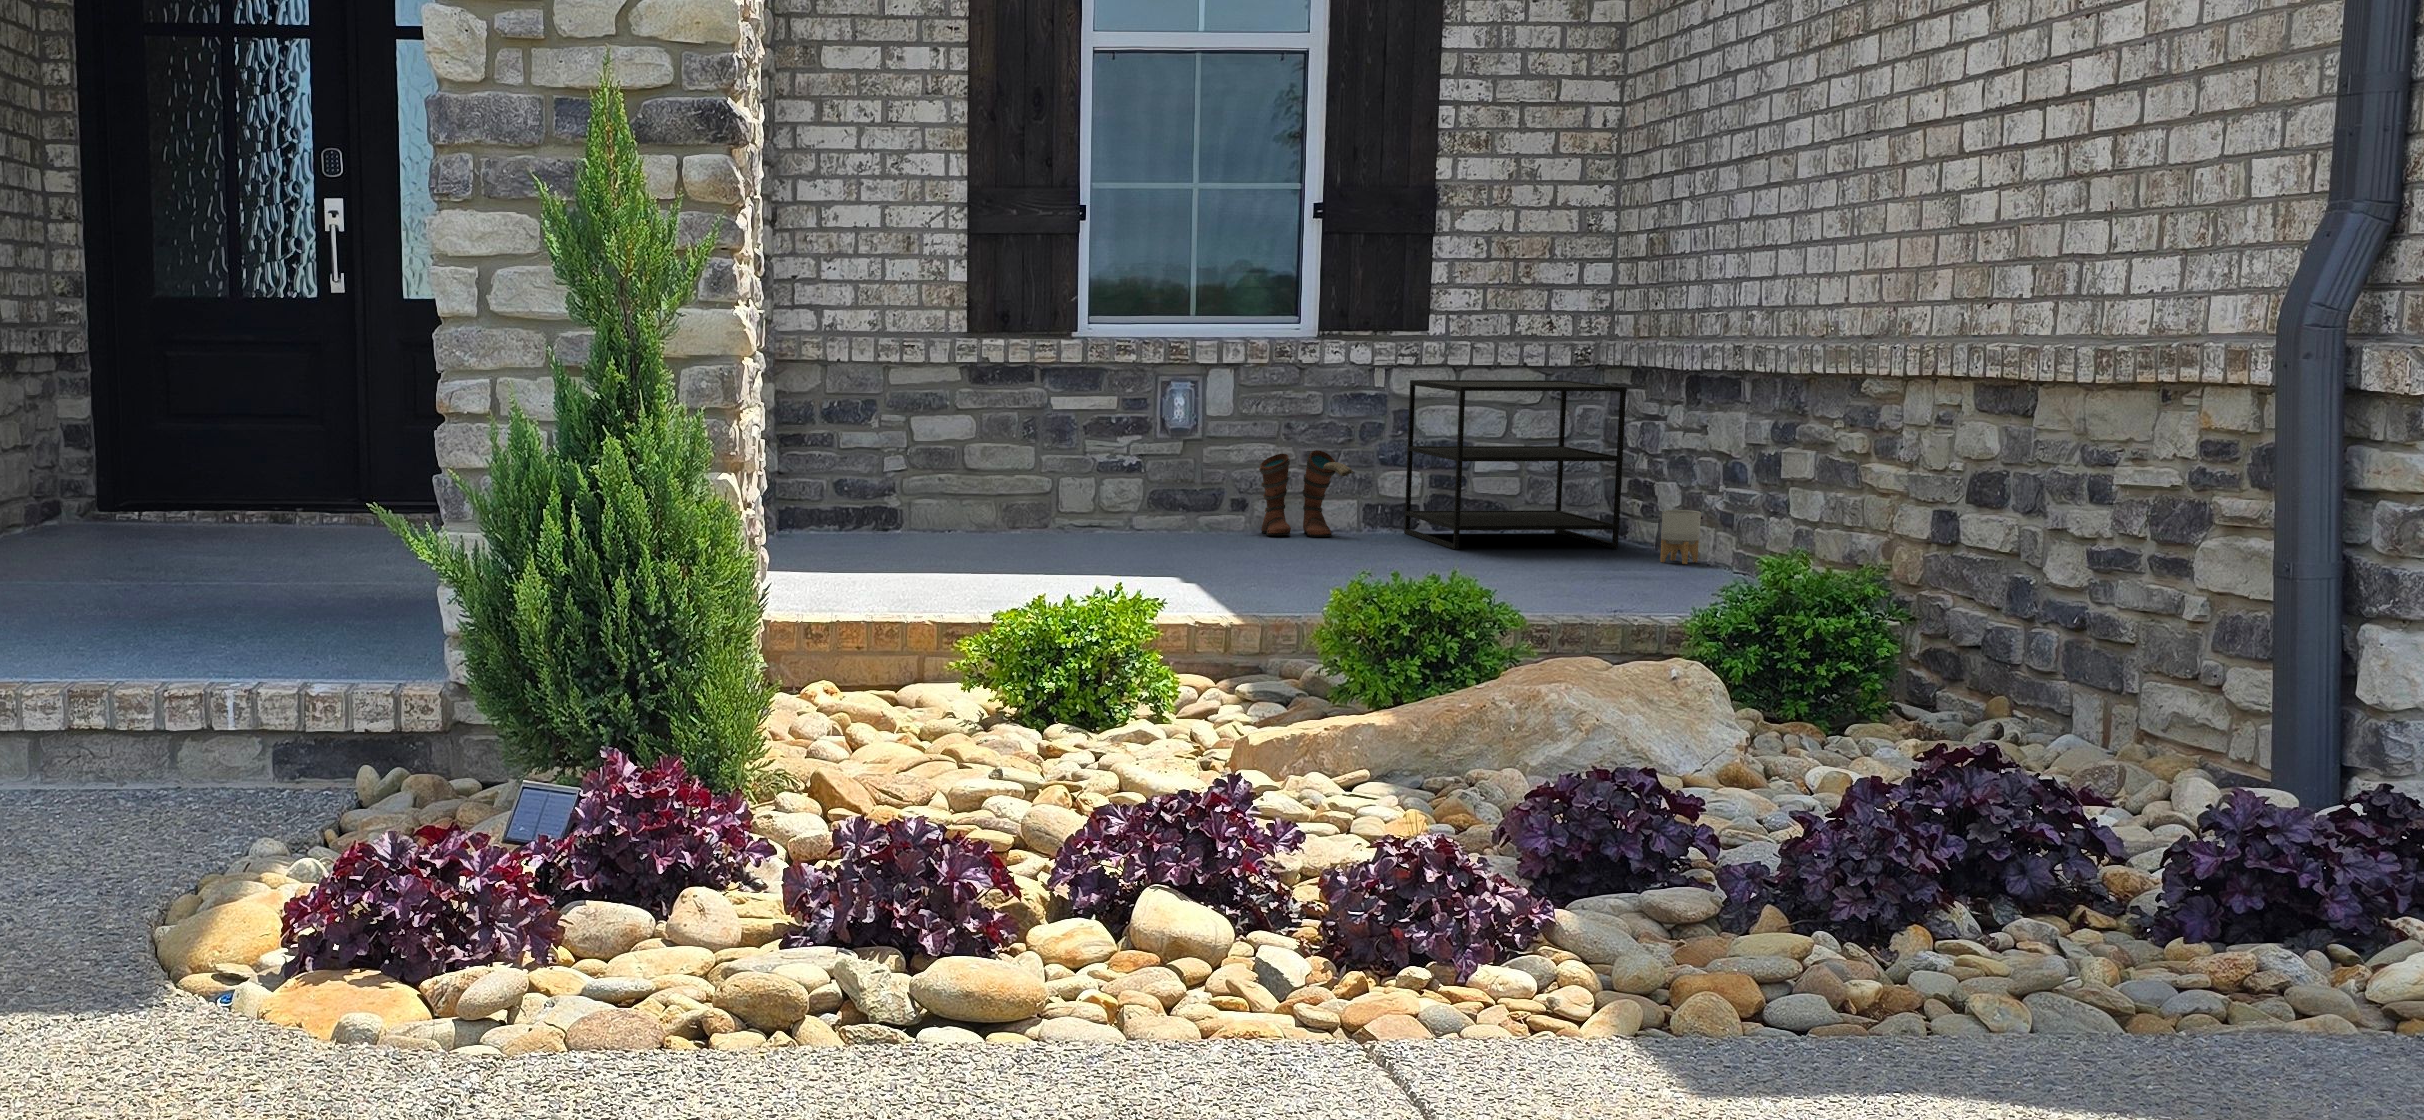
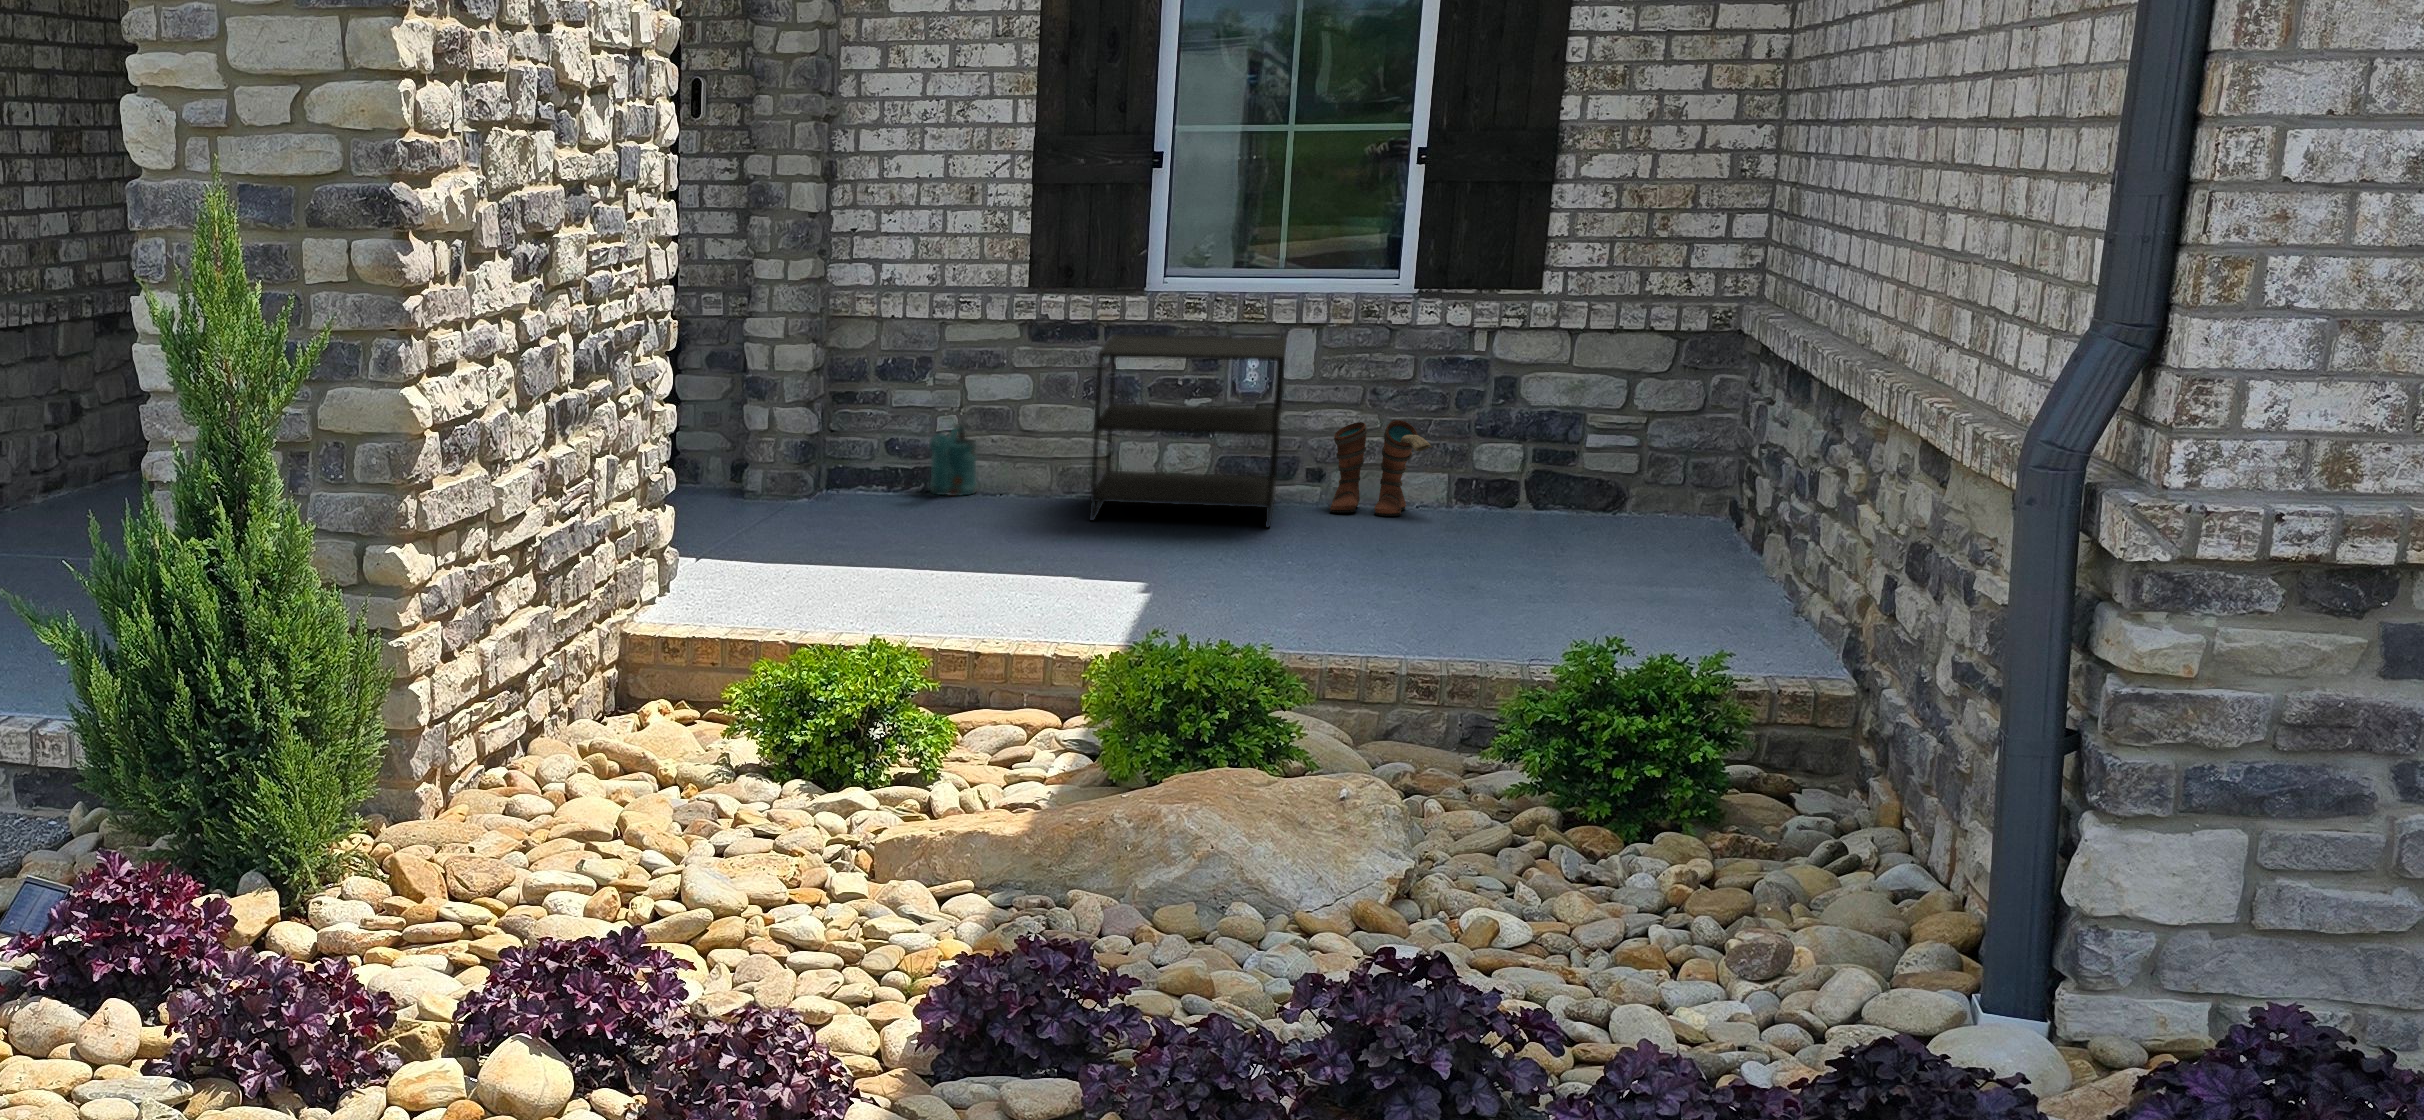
side table: present [1404,380,1627,549] -> present [1090,334,1286,527]
watering can: none [882,467,927,535] -> present [929,424,977,496]
planter: present [1660,510,1701,564] -> none [1721,517,1773,581]

